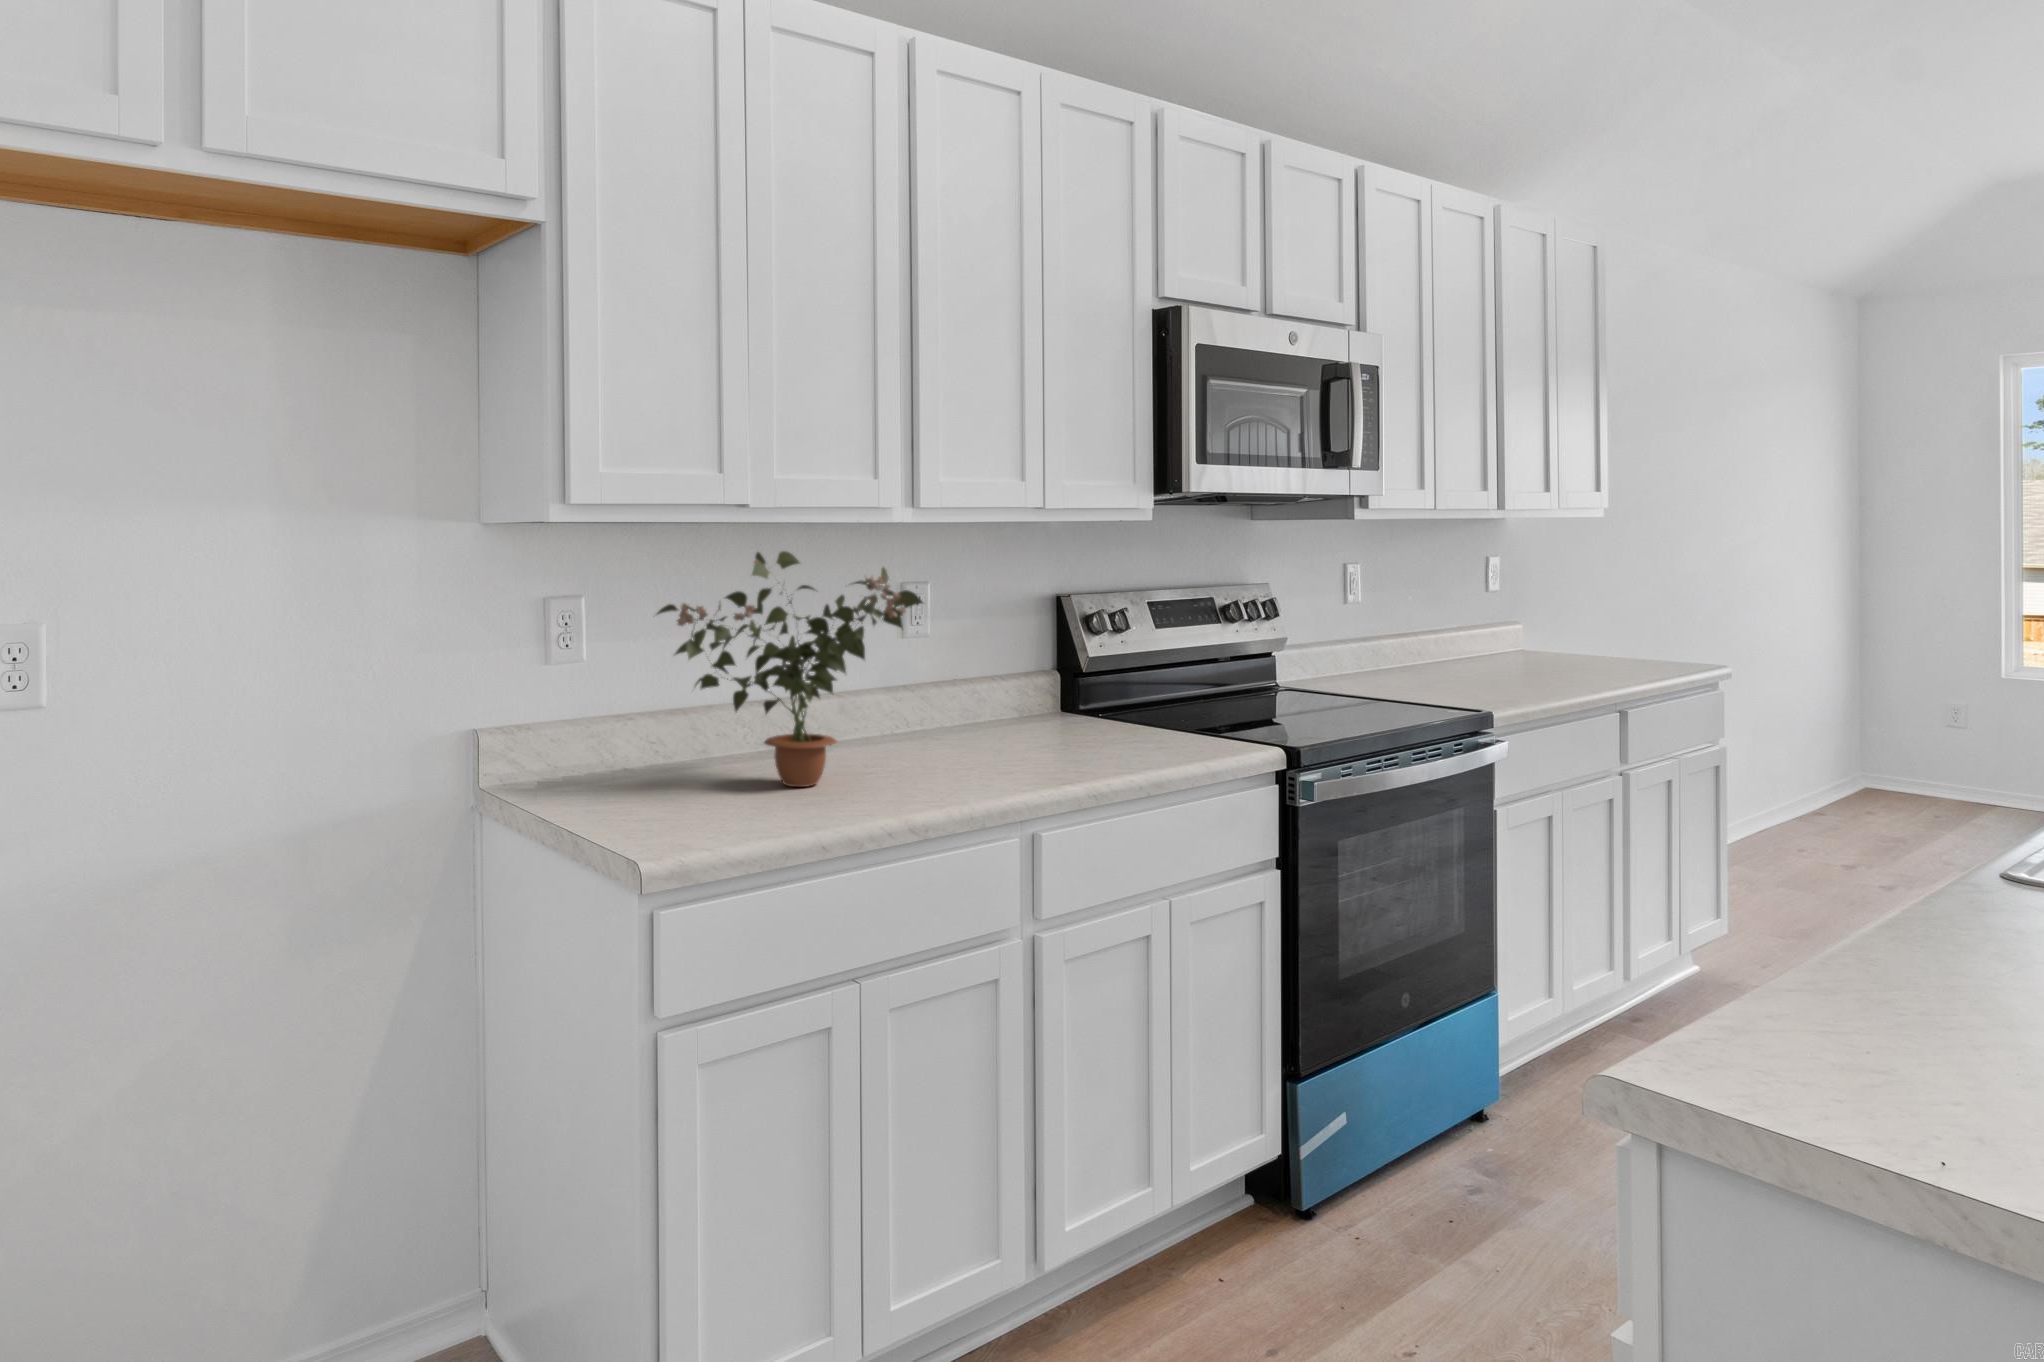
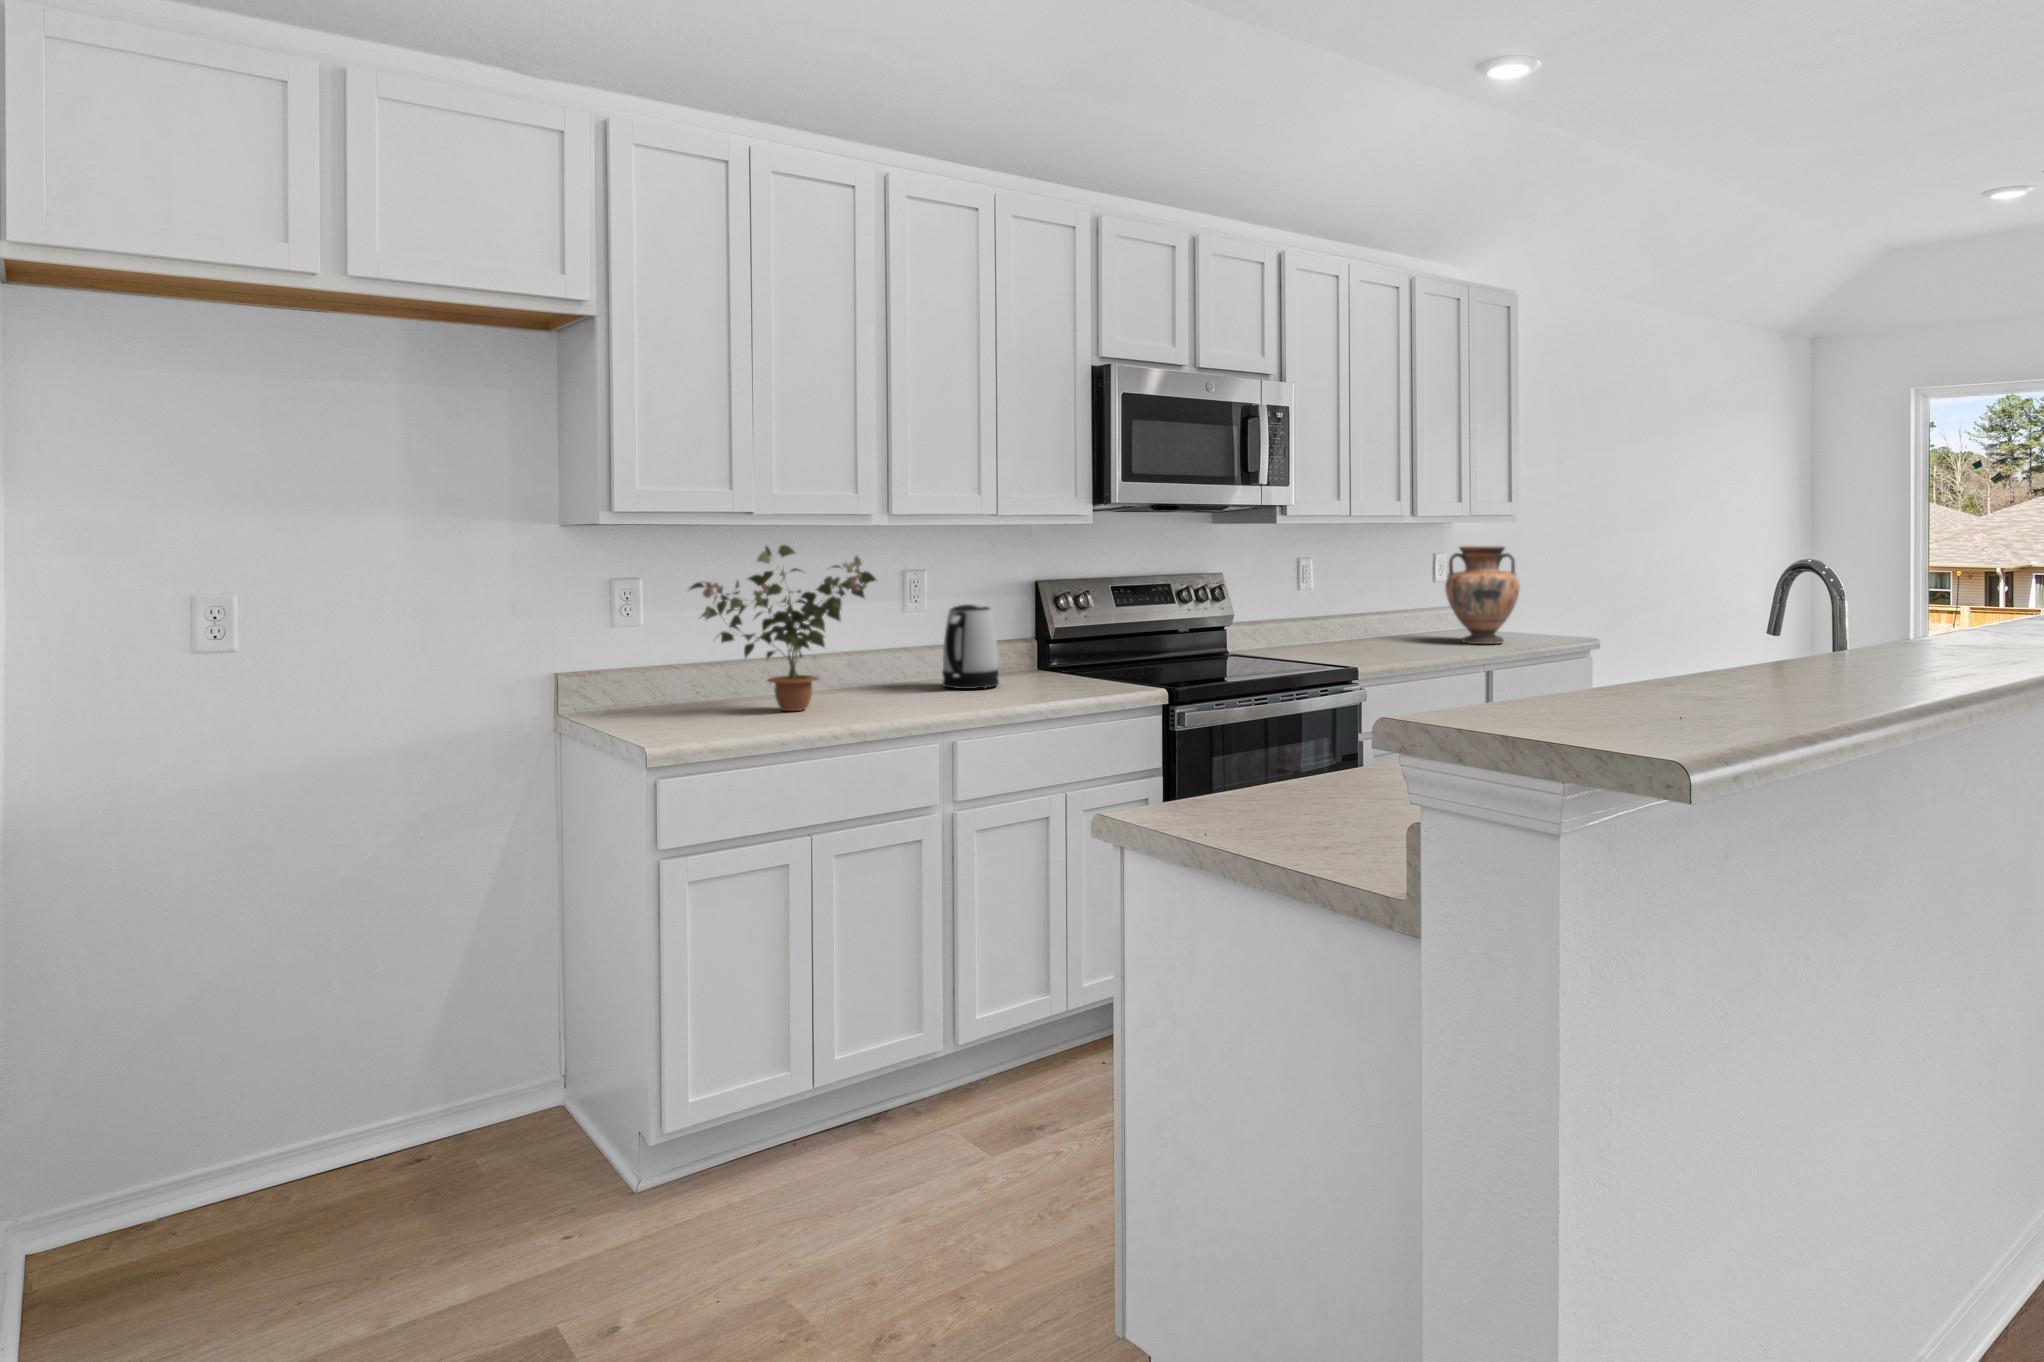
vase: none [1534,548,1638,674] -> present [1445,546,1519,644]
kettle: none [967,630,1043,746] -> present [942,604,999,689]

